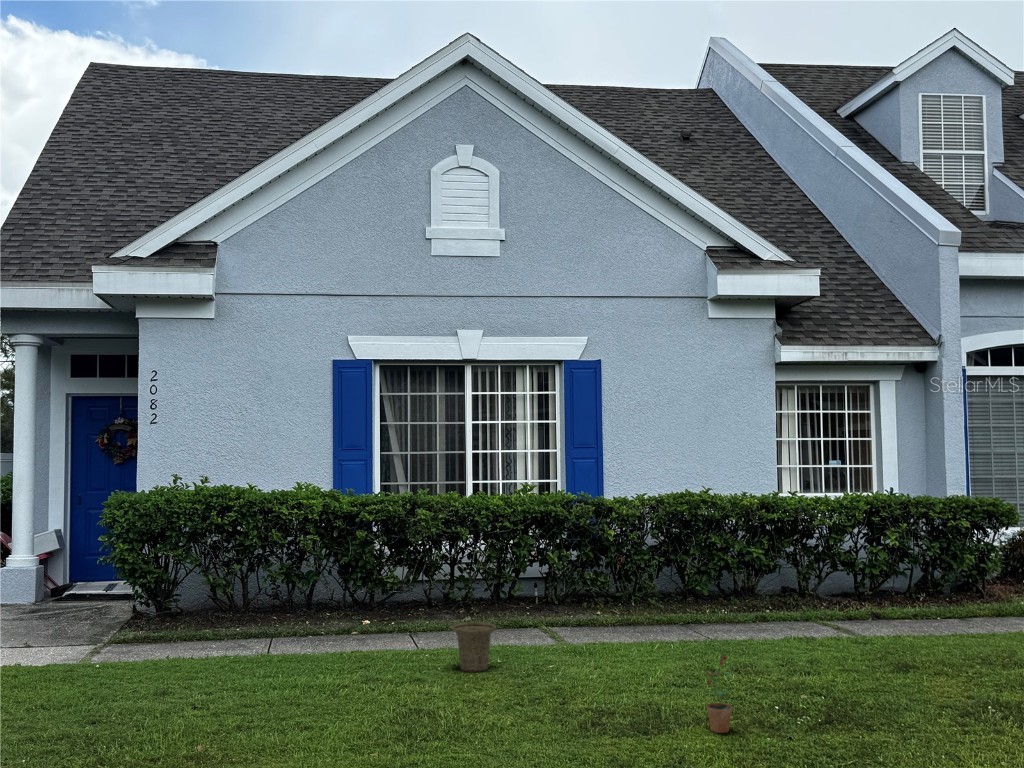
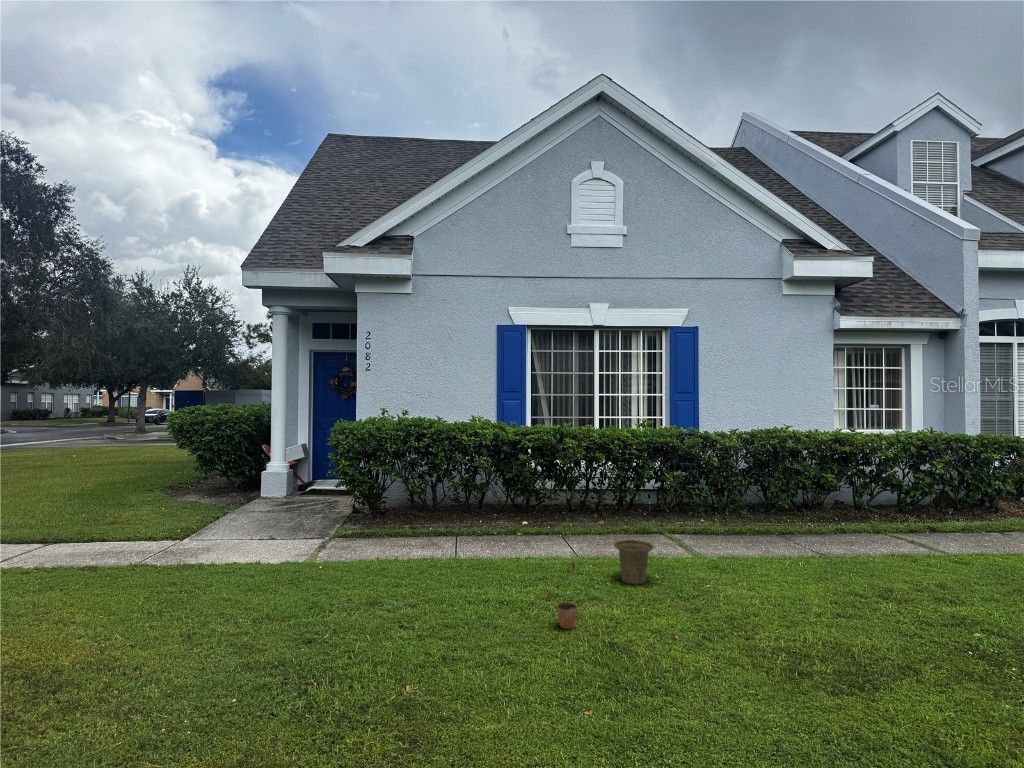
potted plant: present [707,653,732,733] -> present [557,562,578,629]

